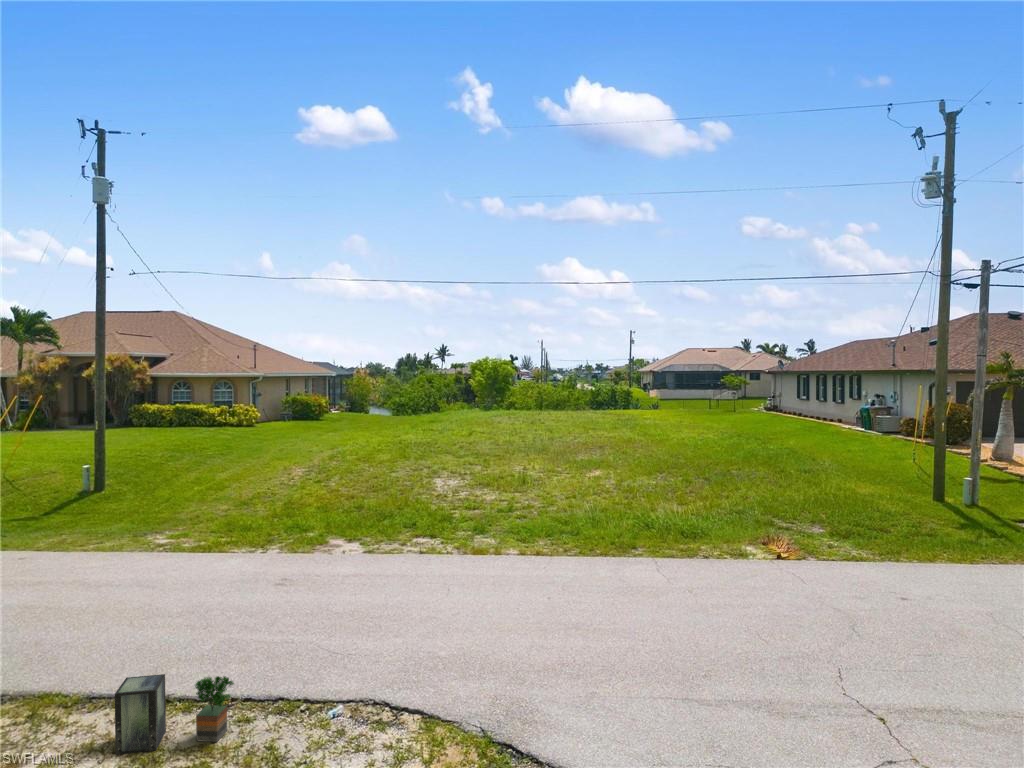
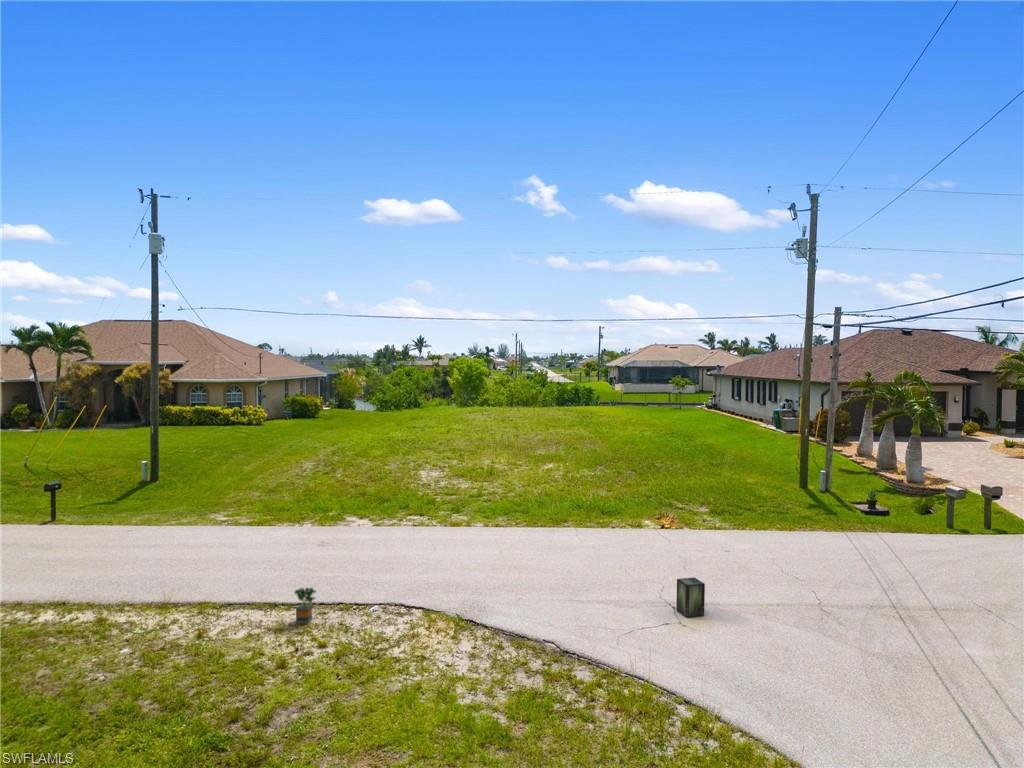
storage box: present [115,674,166,755] -> present [676,578,705,618]

